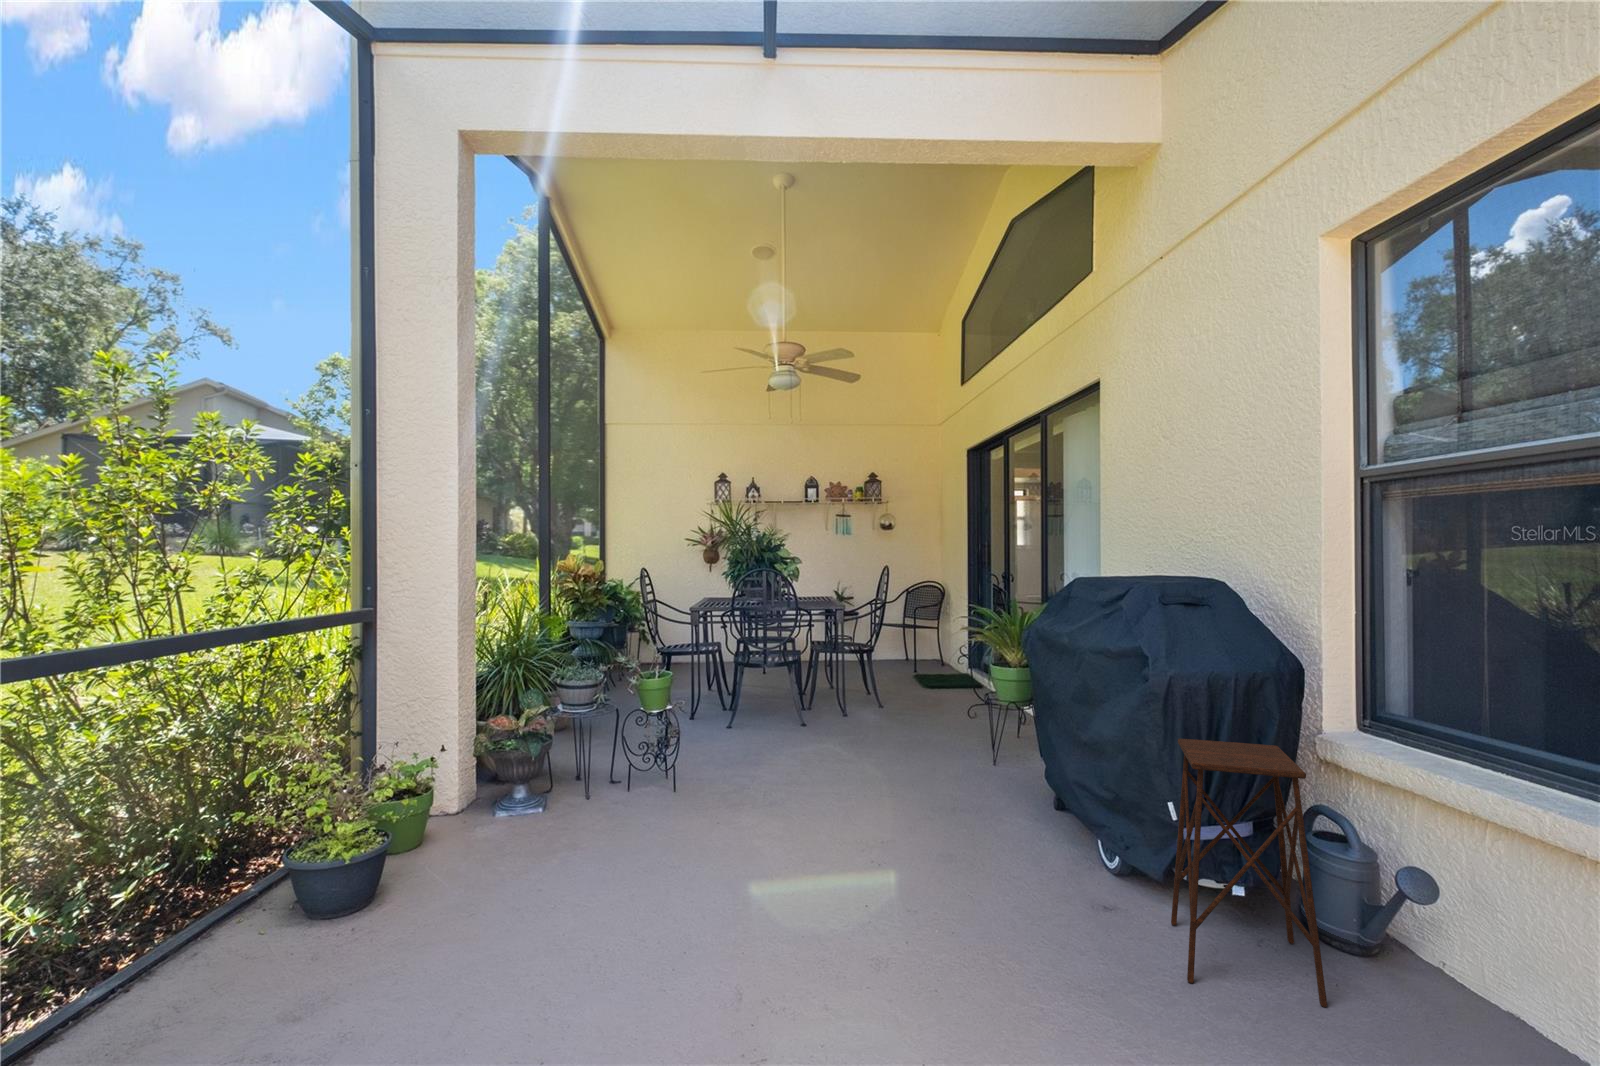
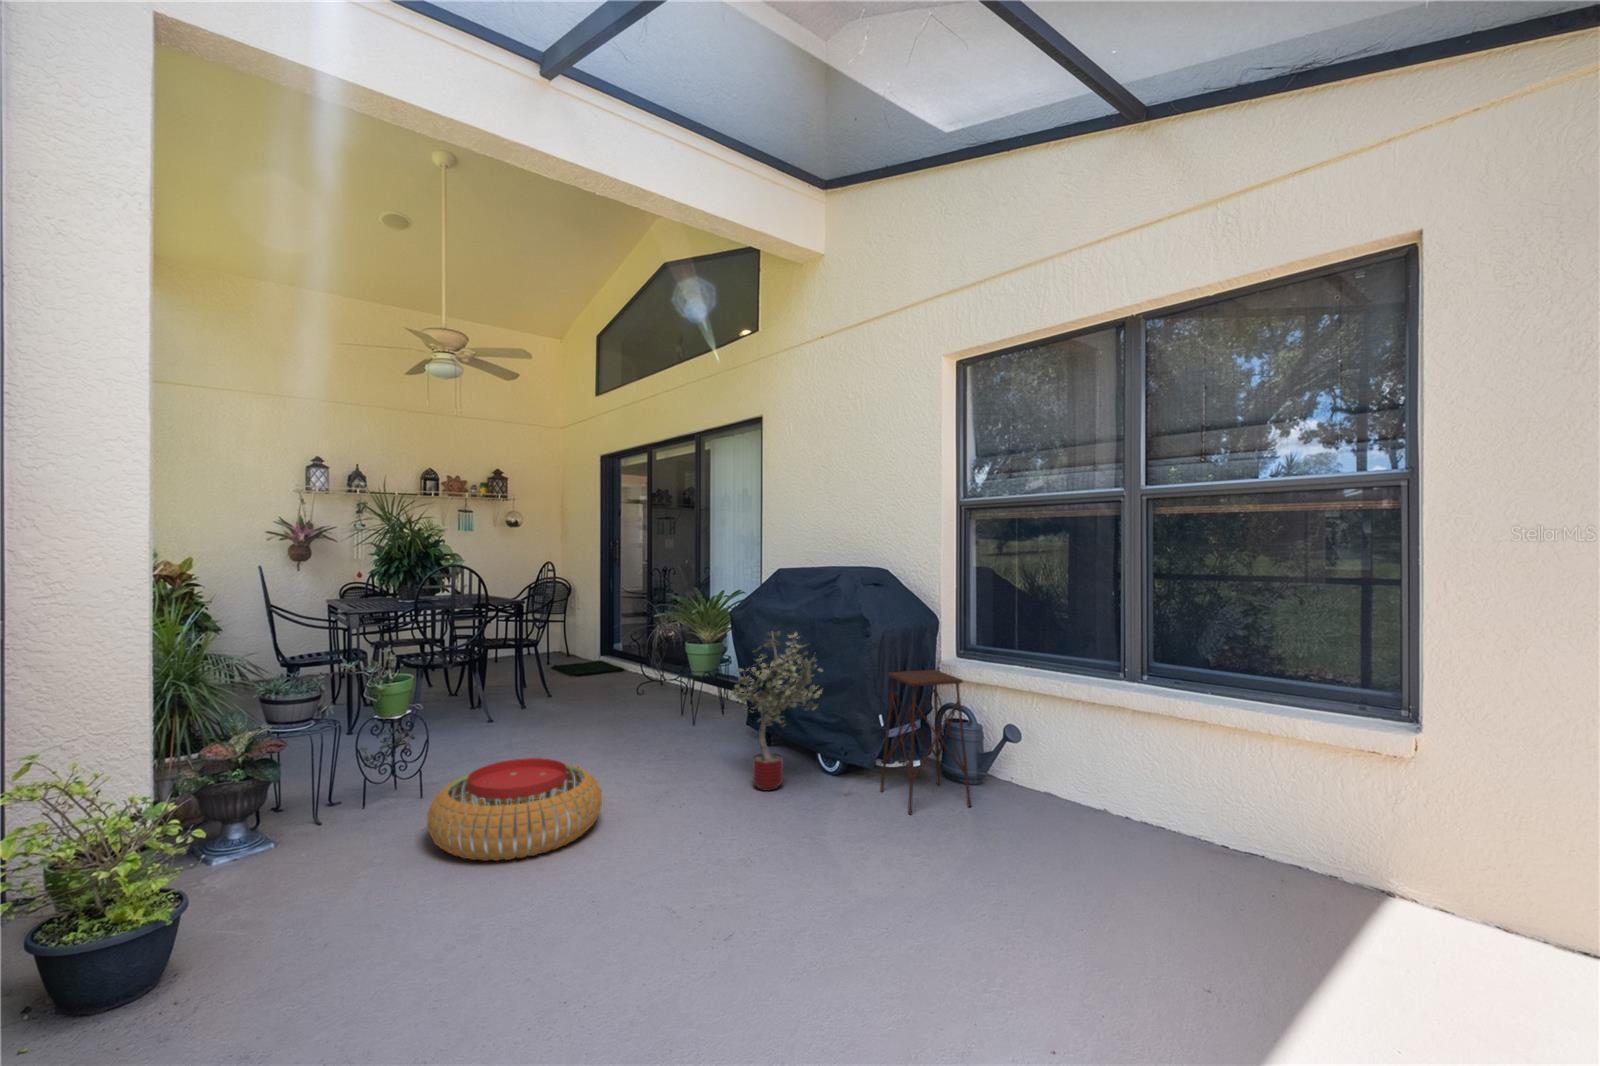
potted tree: none [964,656,1090,876] -> present [733,632,823,791]
pouf: none [608,770,785,882] -> present [427,758,602,861]

